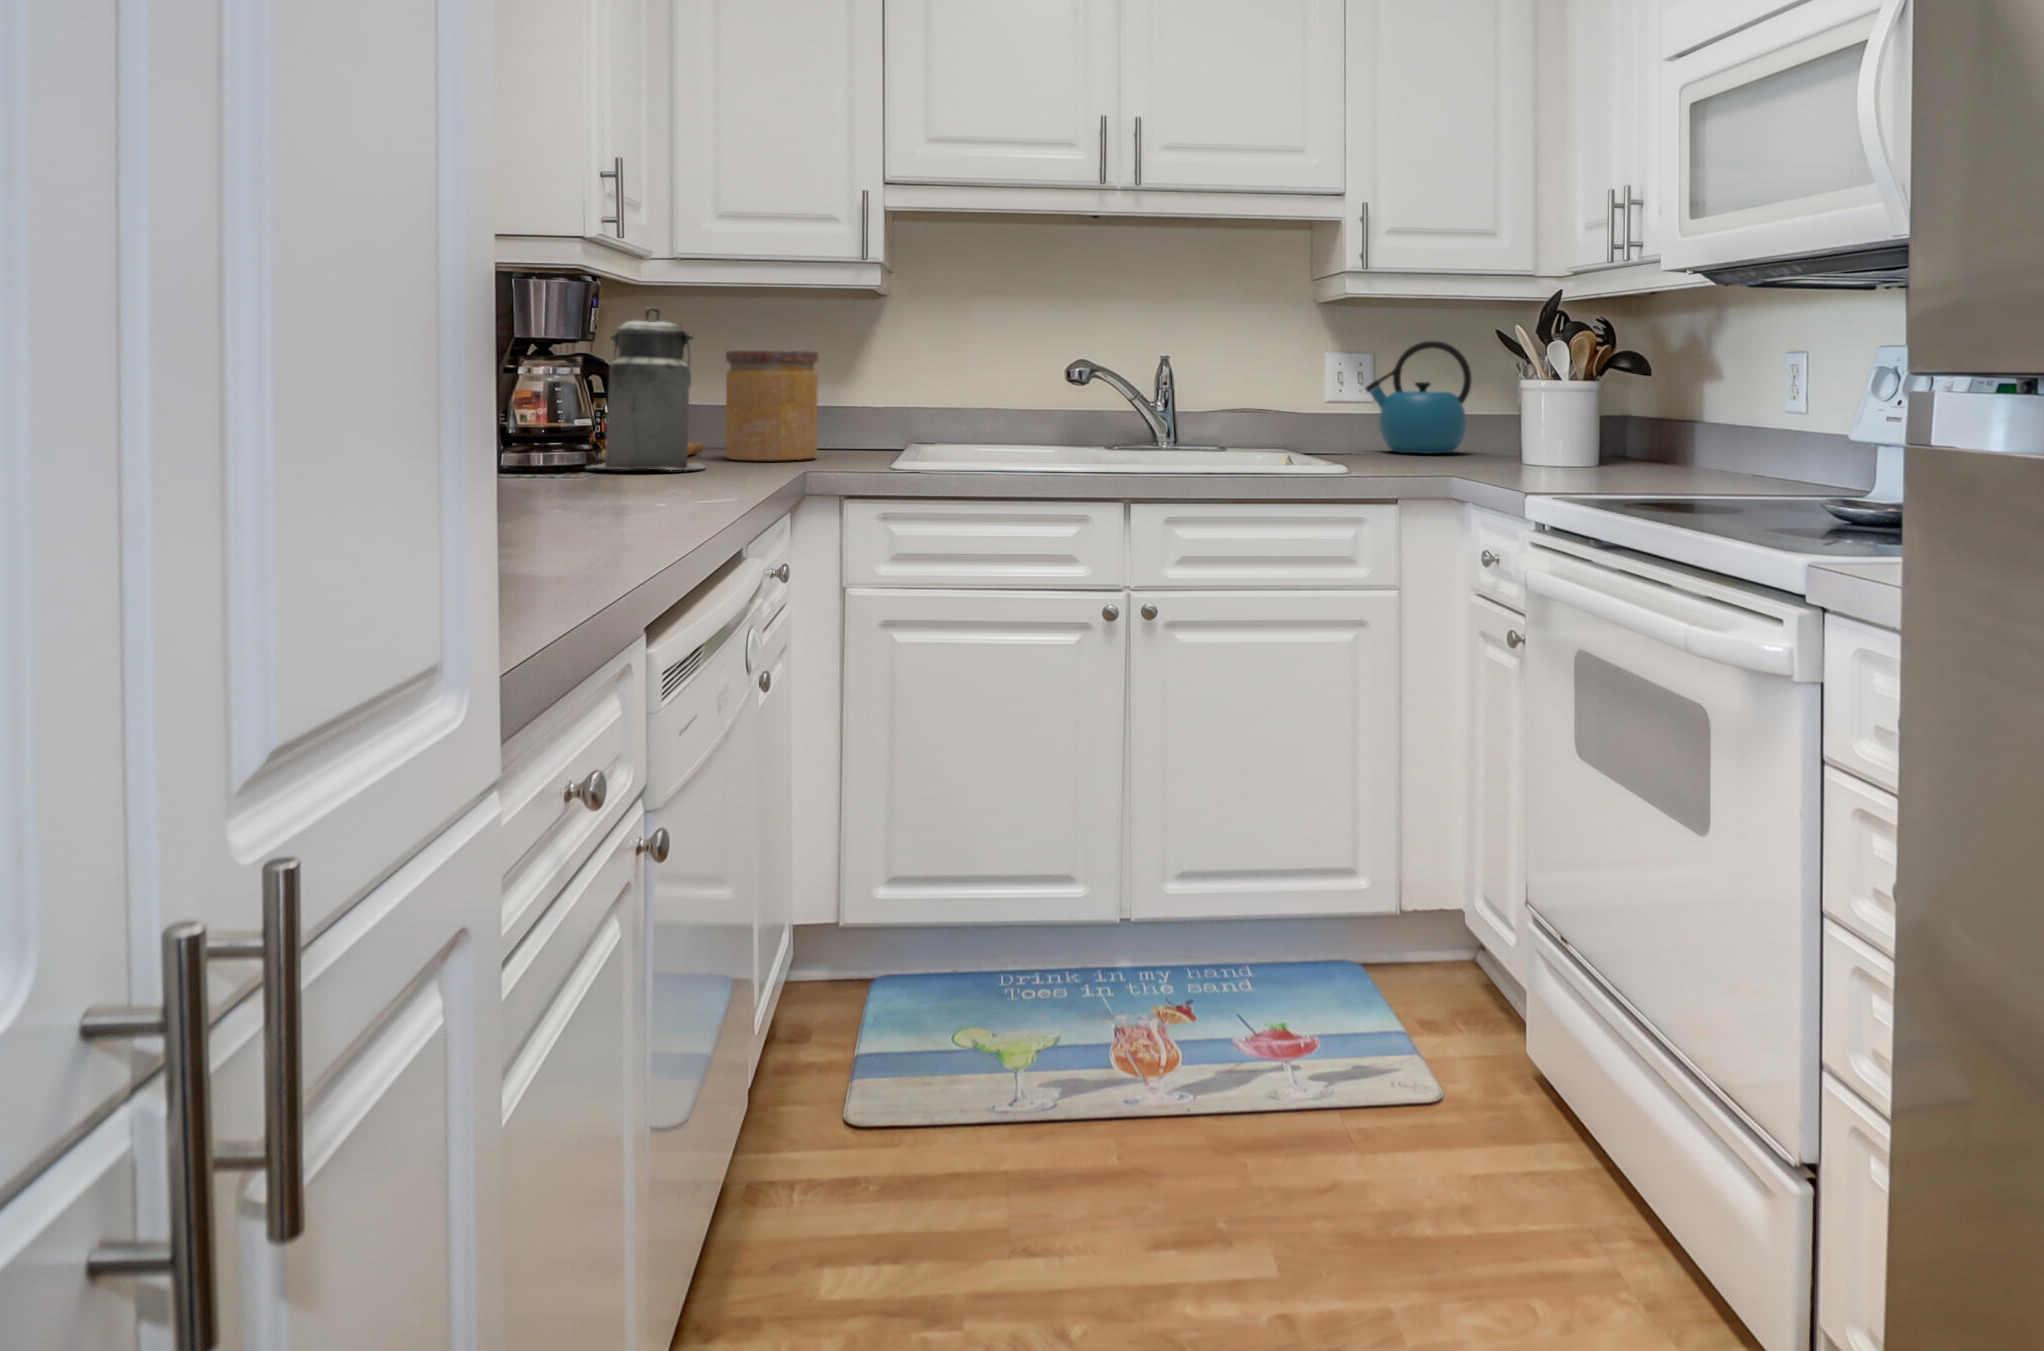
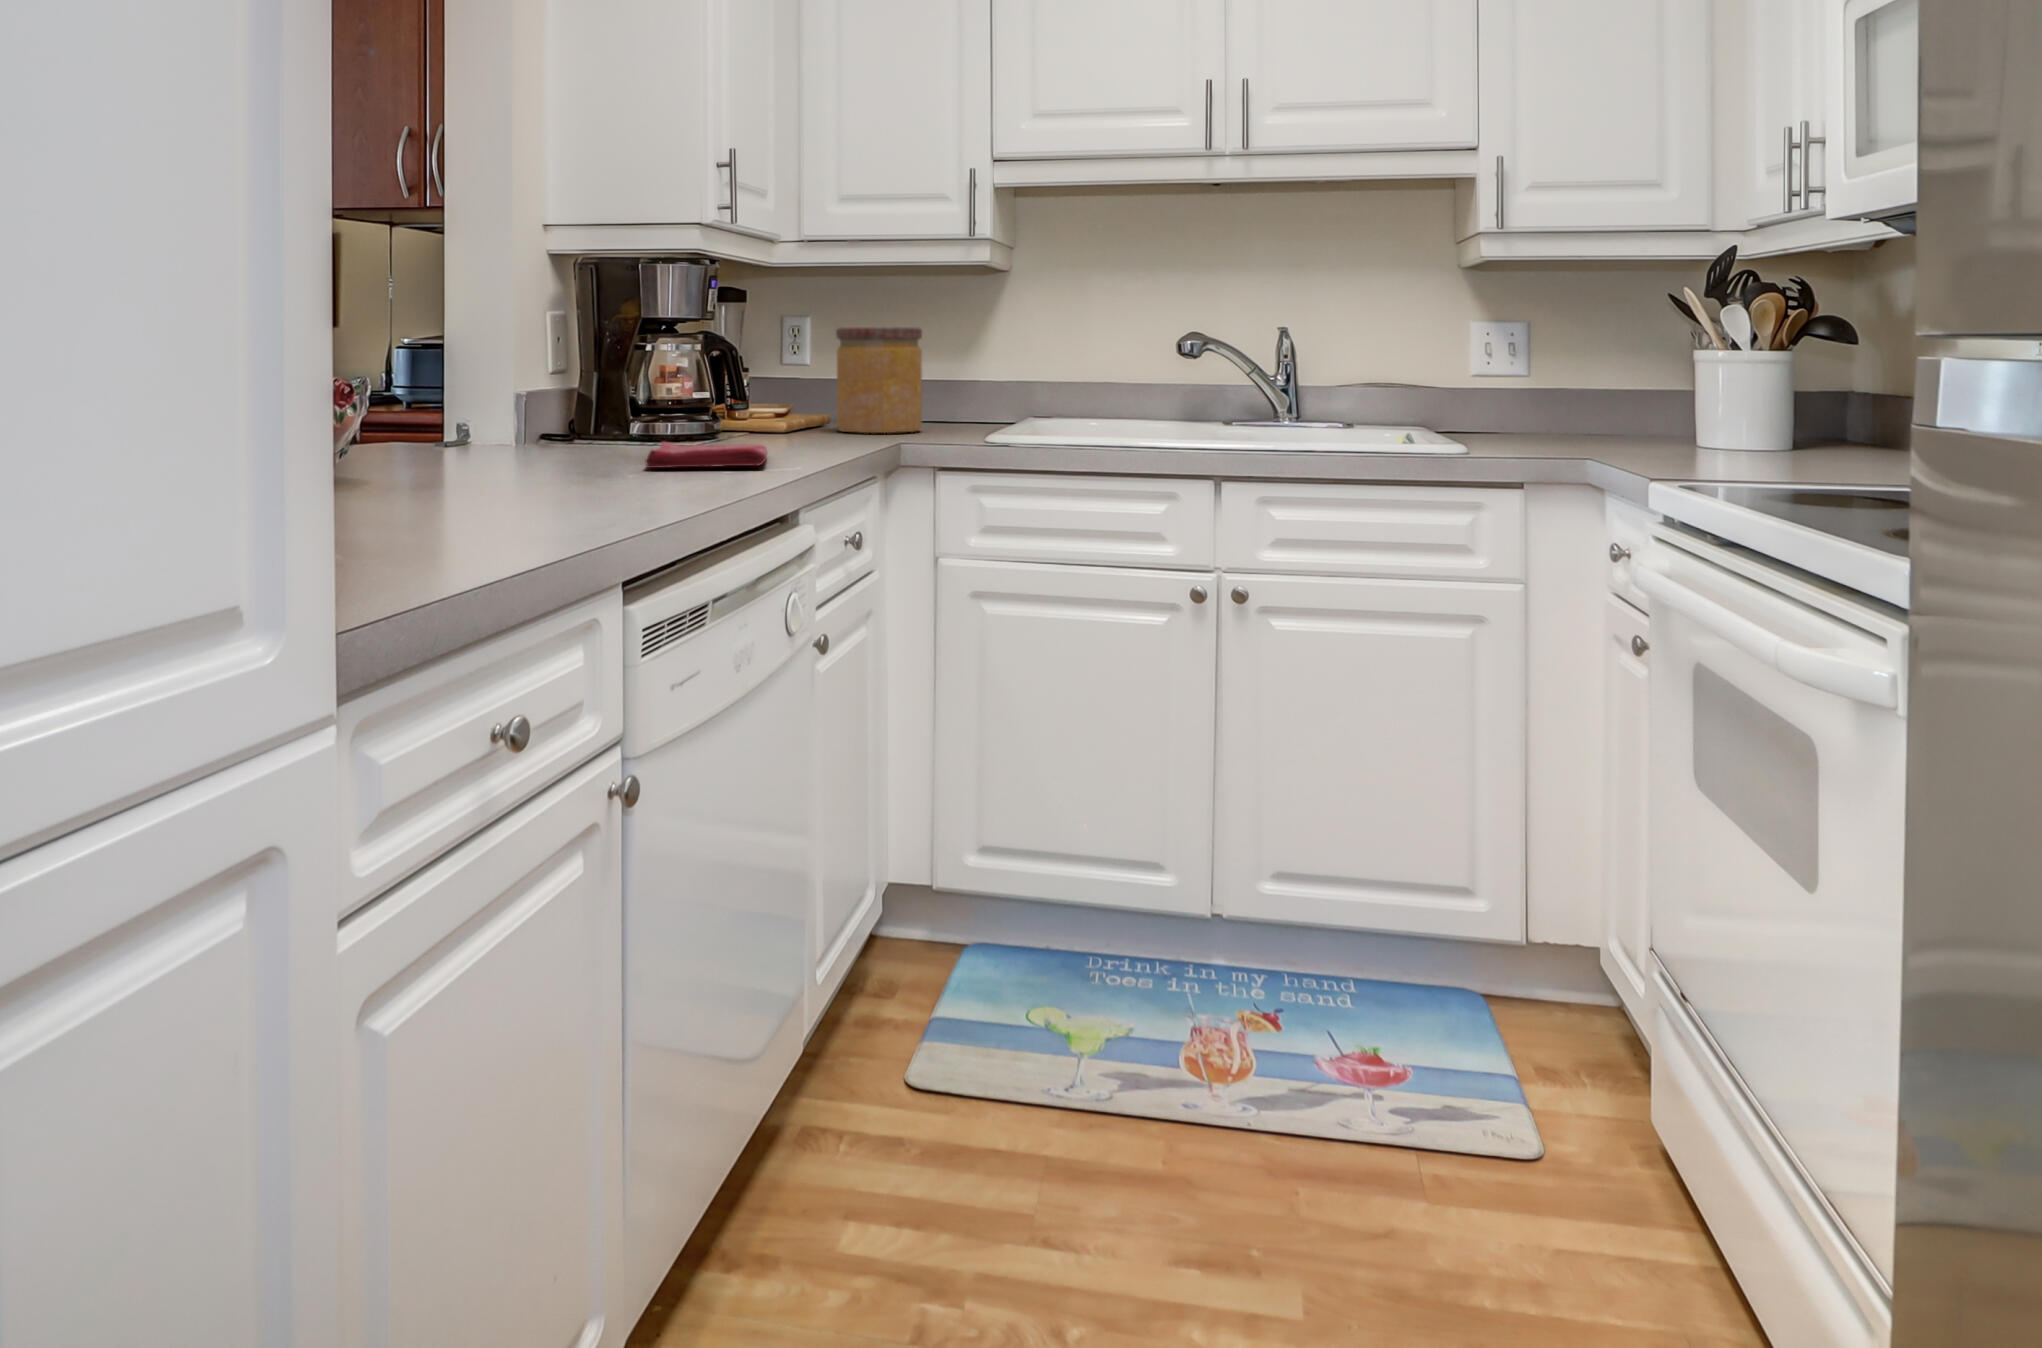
canister: present [588,307,704,470] -> none [700,288,807,440]
kettle: present [1365,341,1471,454] -> none [1511,311,1639,435]
dish towel: none [569,474,711,503] -> present [646,442,768,468]

